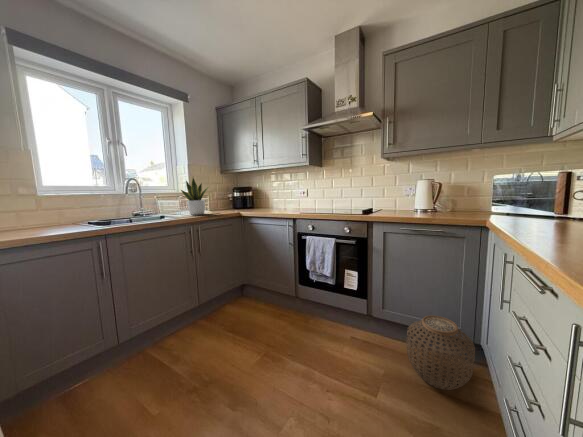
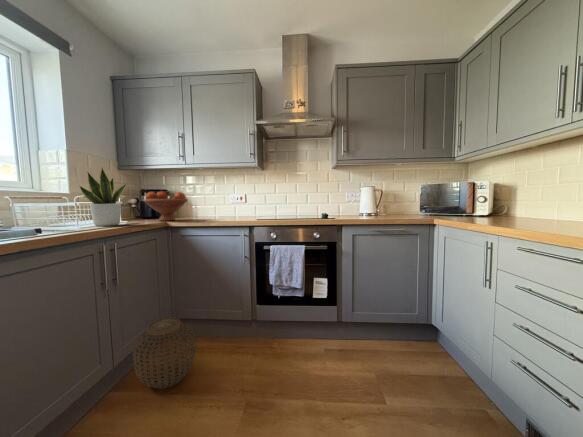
fruit bowl: none [224,190,254,212] -> present [144,191,187,221]
woven basket: present [407,315,475,390] -> present [133,317,196,389]

